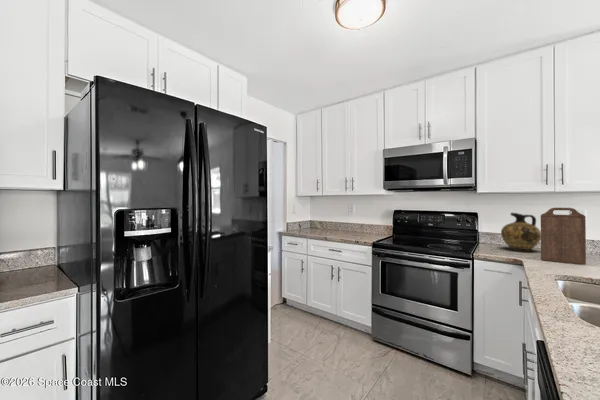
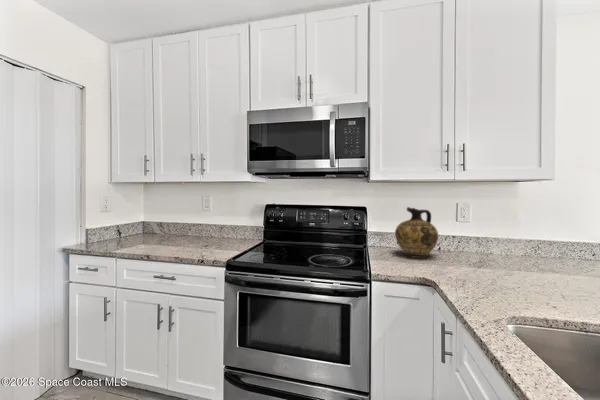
cutting board: present [541,208,586,264] -> none [453,202,504,279]

